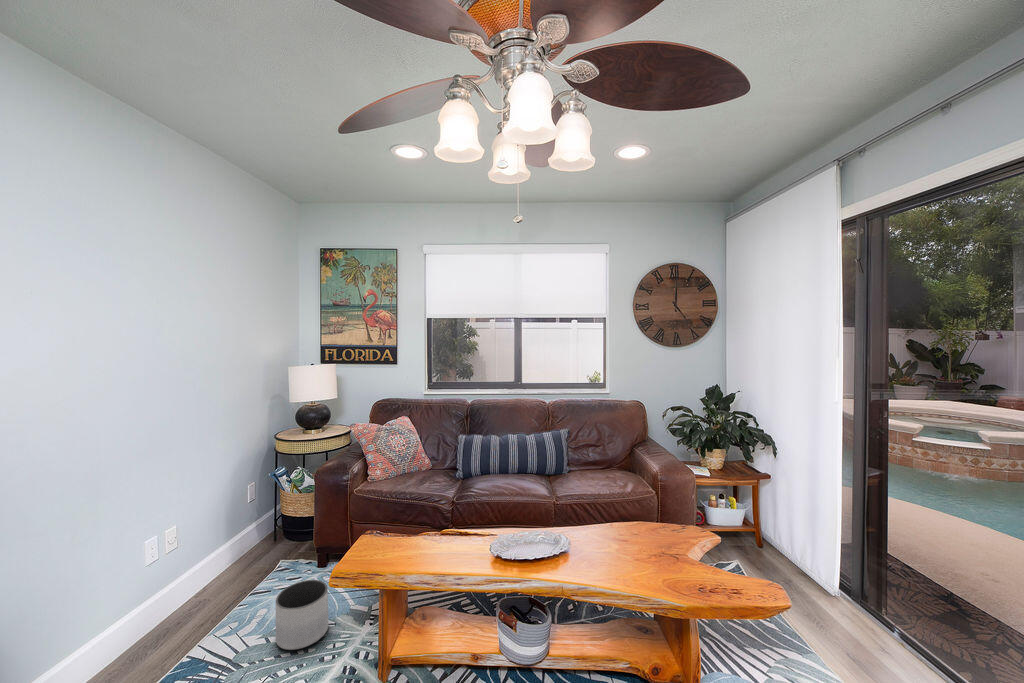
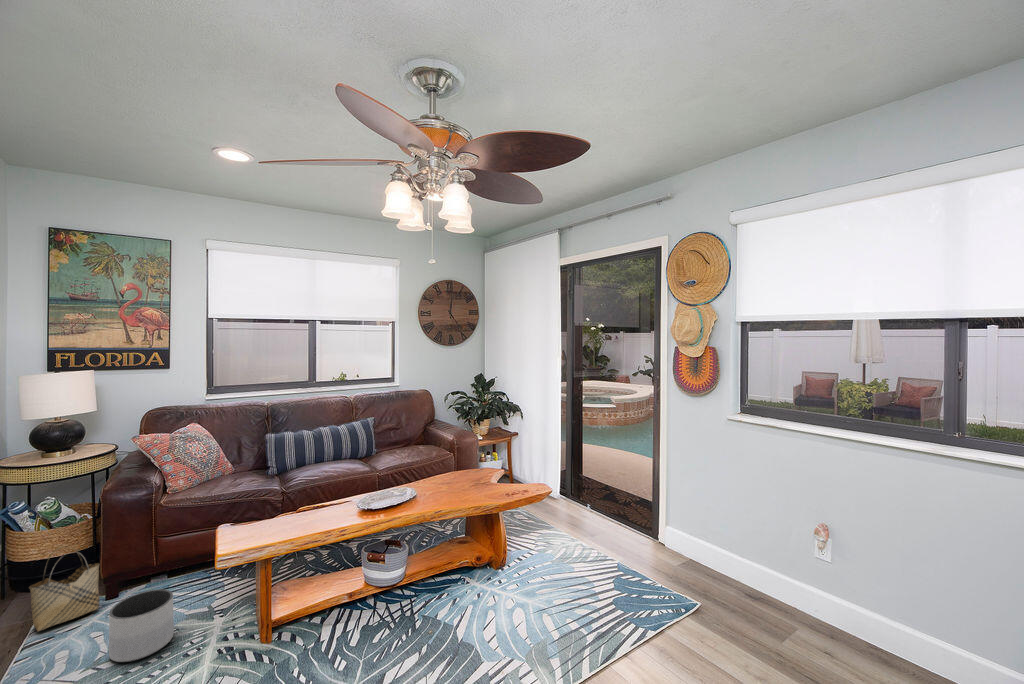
woven basket: none [261,514,311,582] -> present [29,546,100,631]

